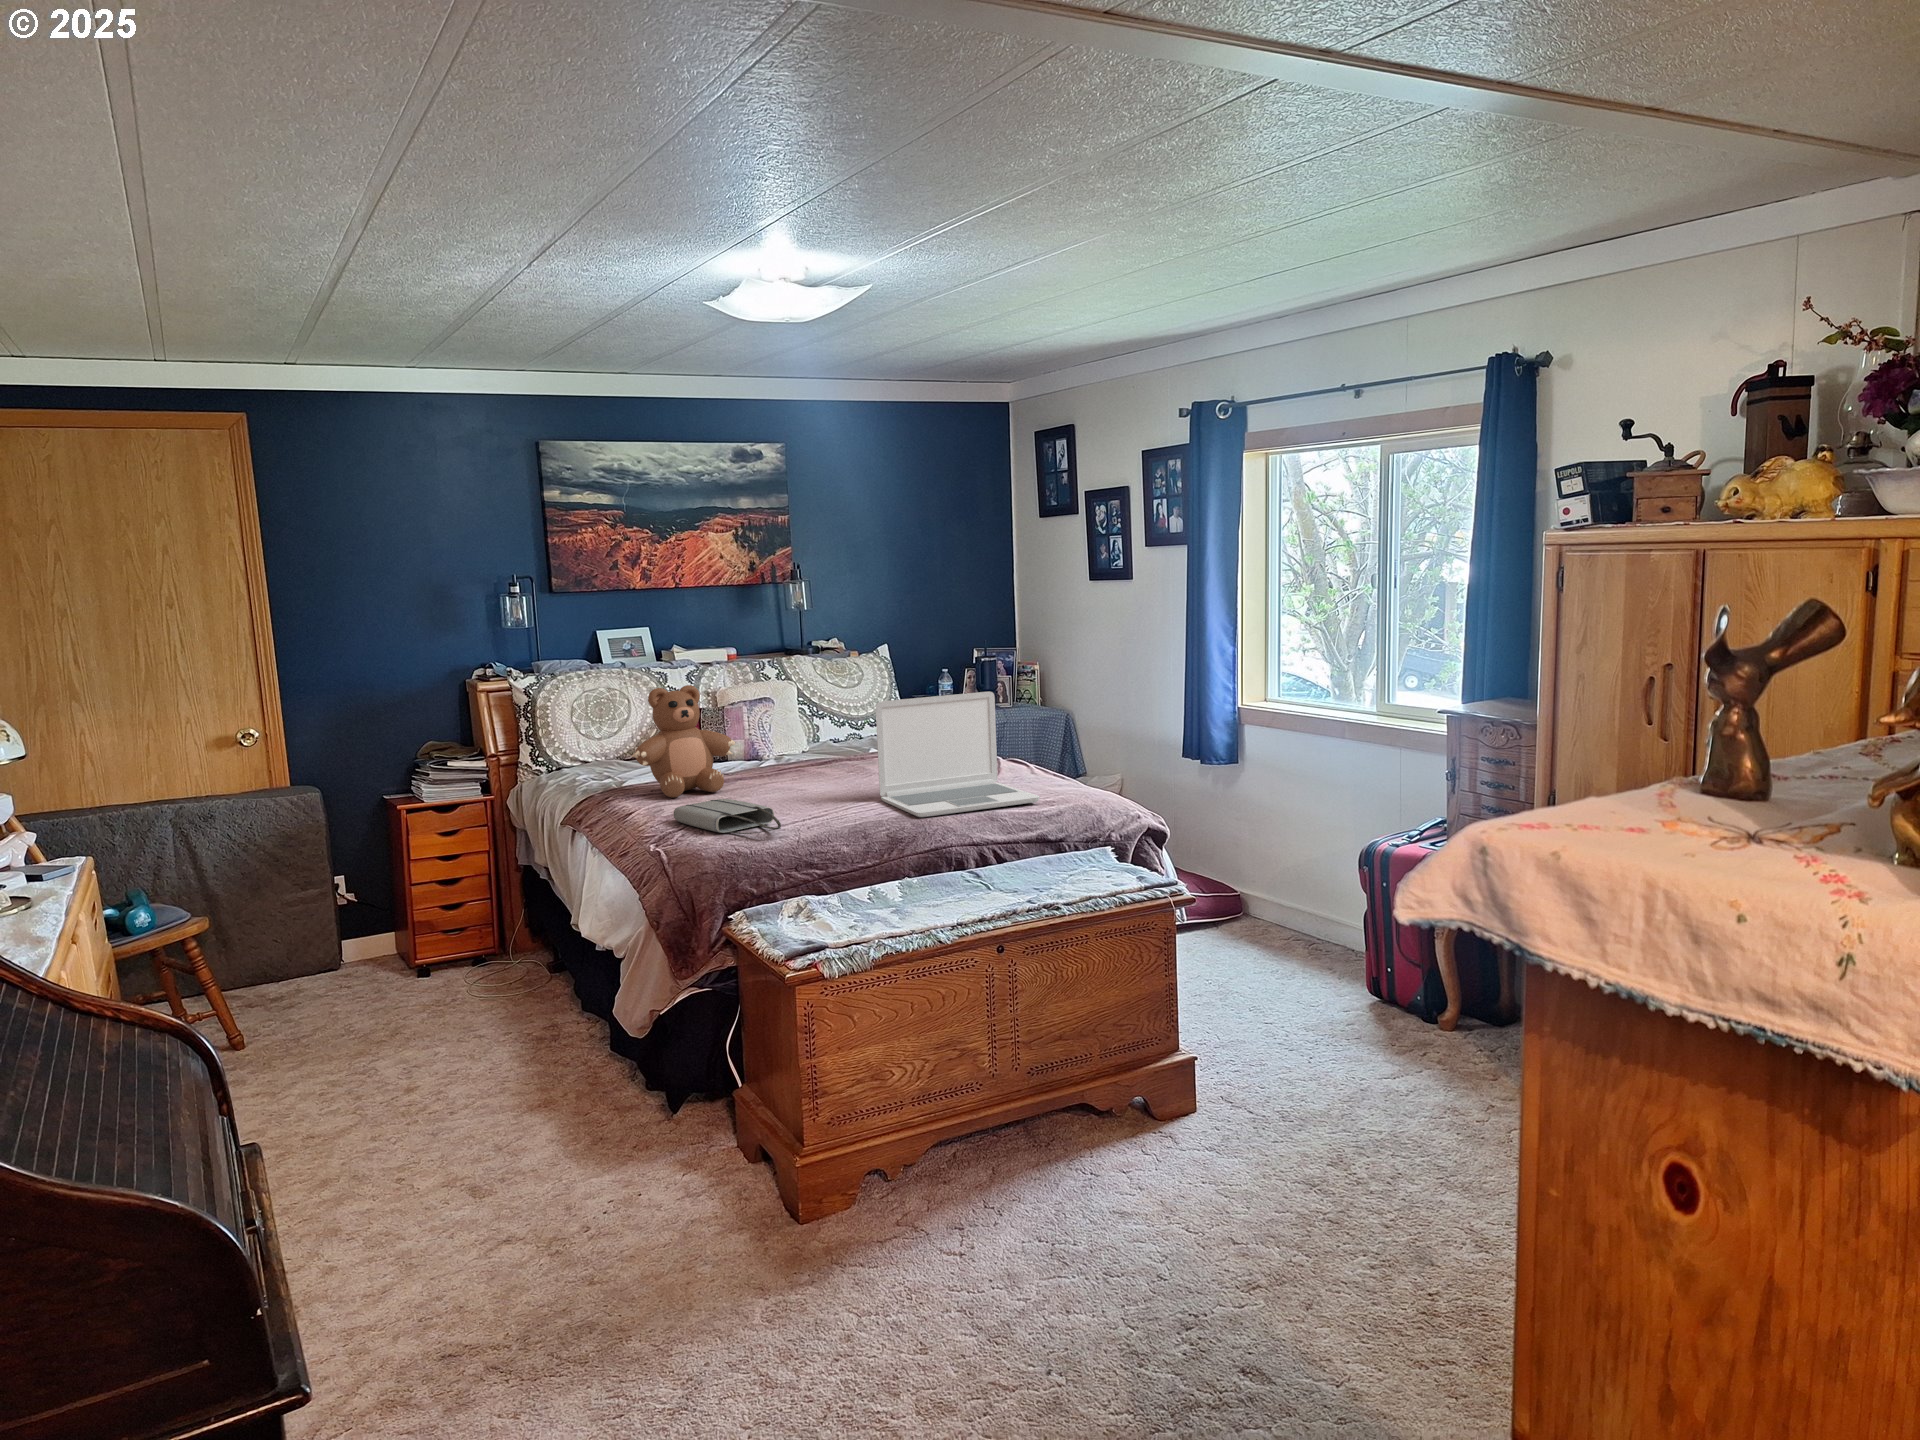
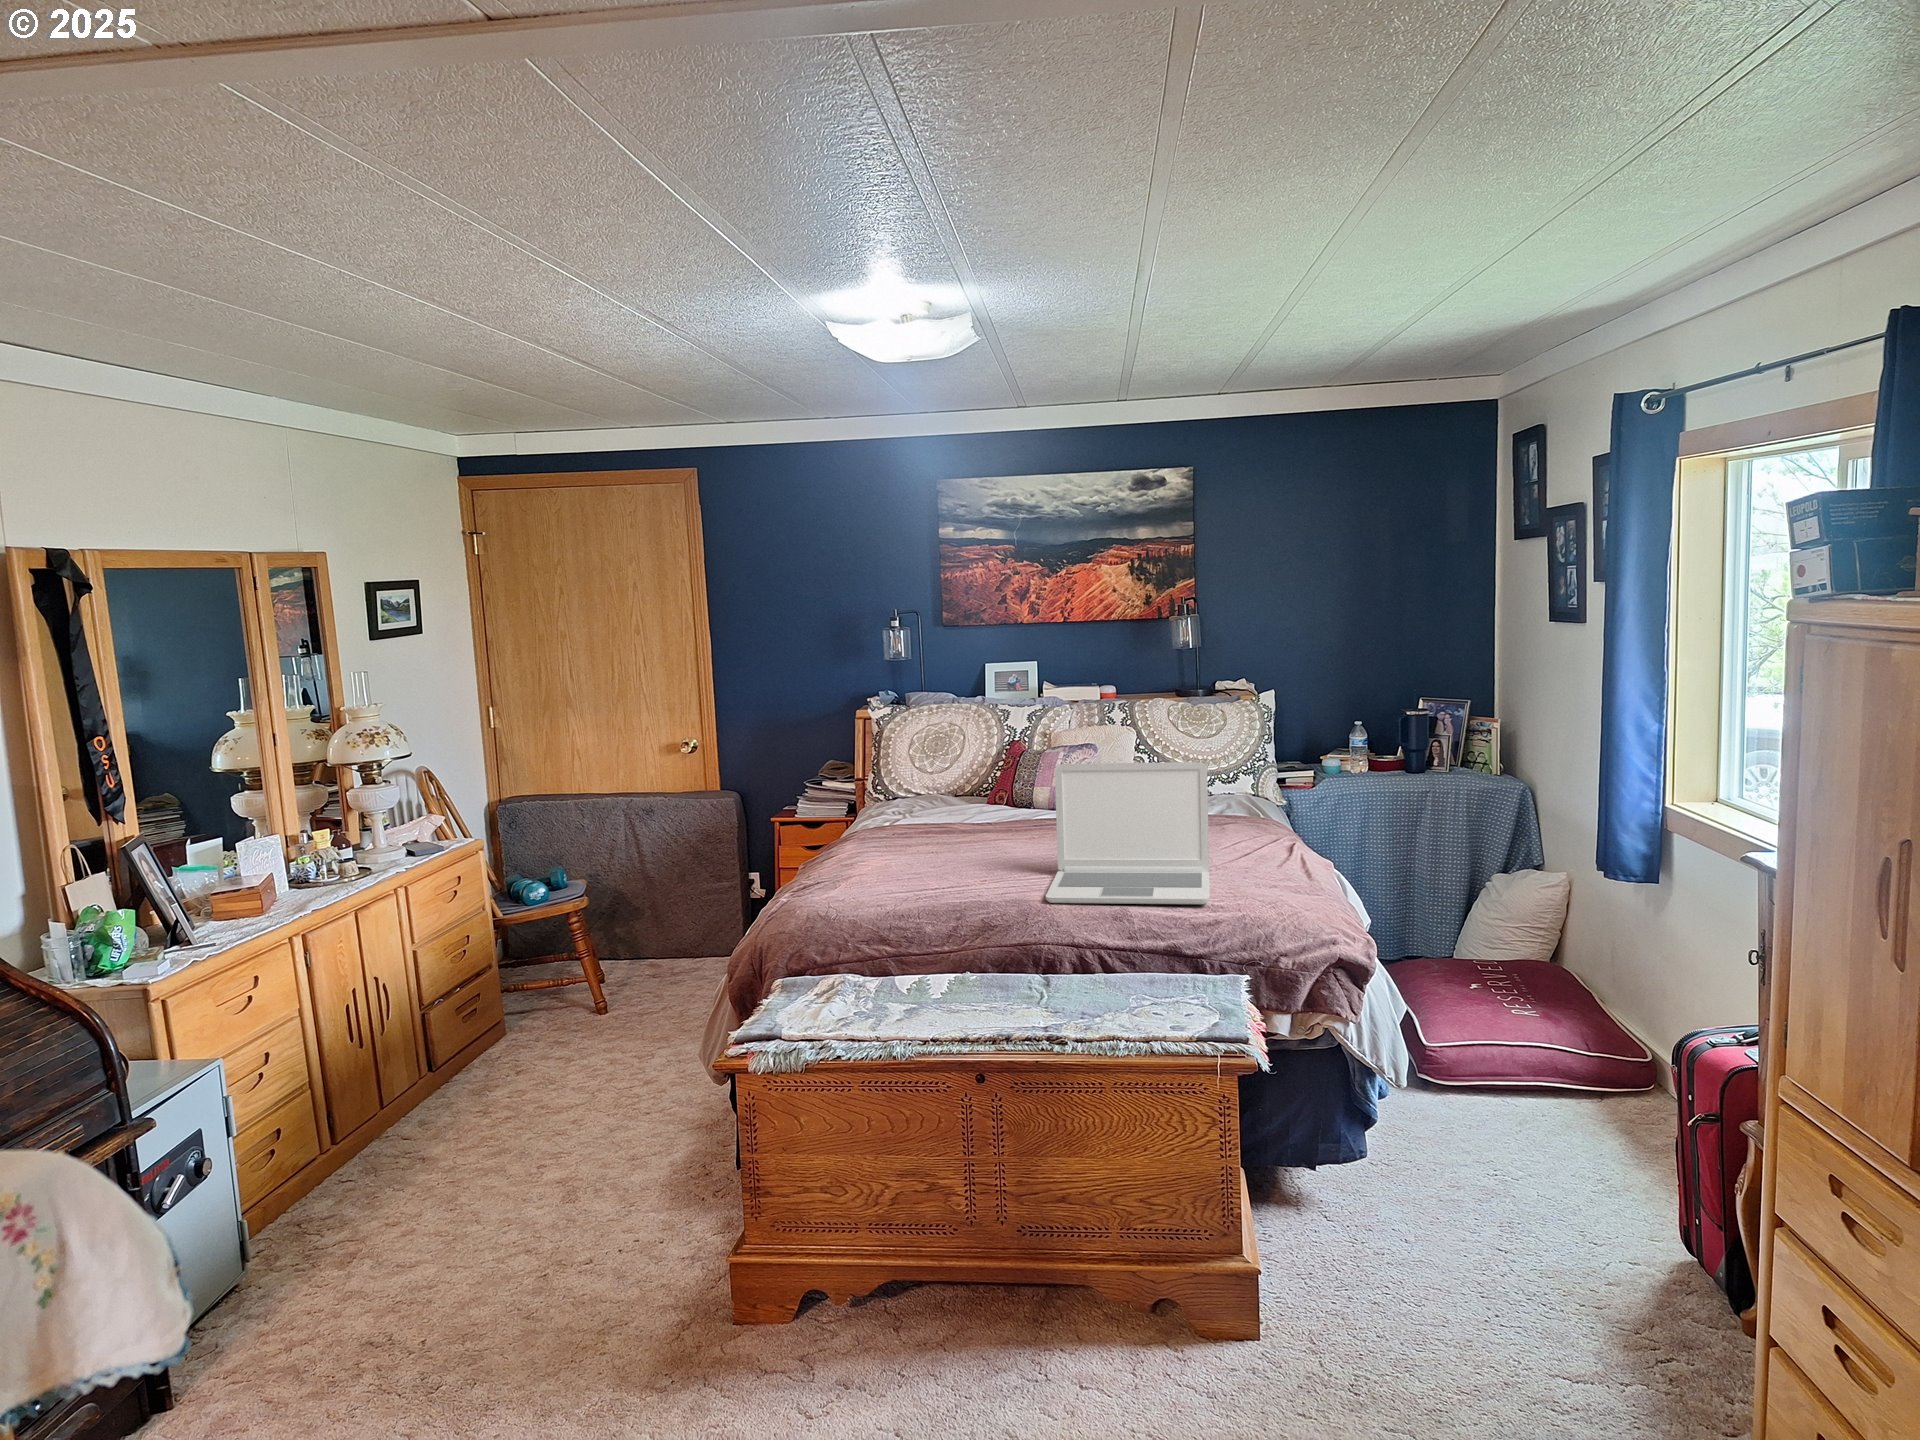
teddy bear: present [632,685,736,798] -> none [864,728,974,842]
tote bag: present [674,799,781,834] -> none [836,851,910,894]

